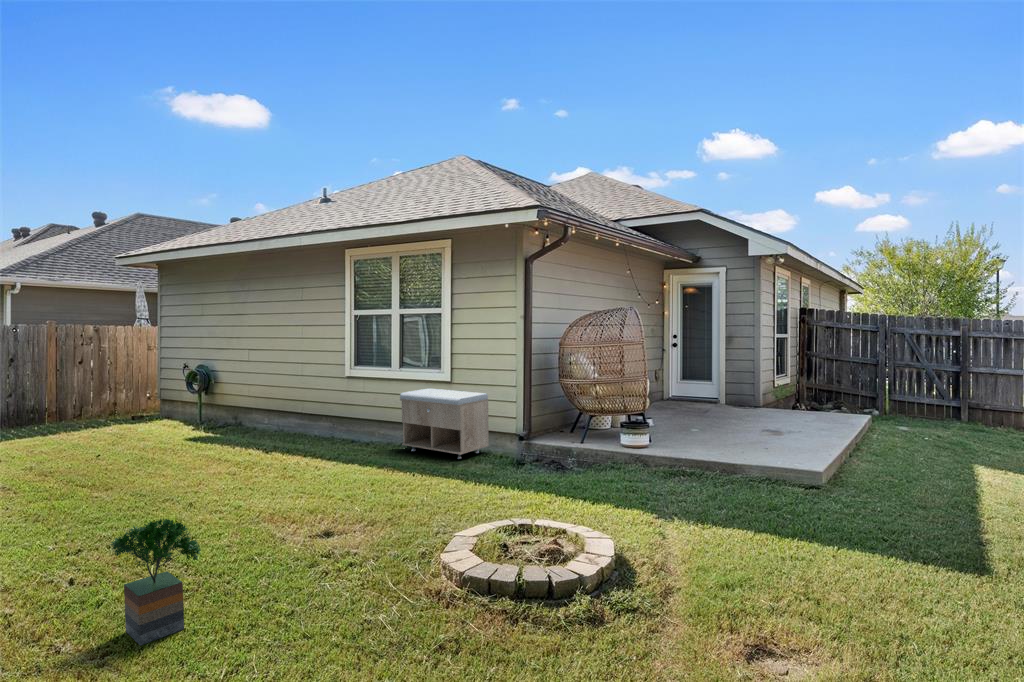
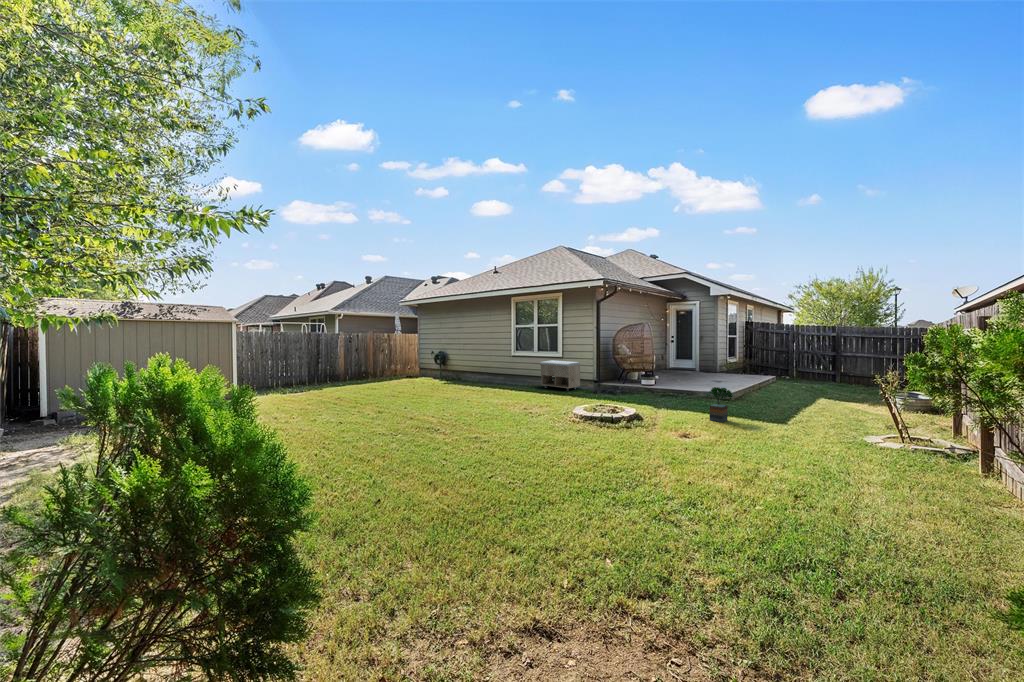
potted tree: present [110,519,201,646] -> present [706,387,733,422]

